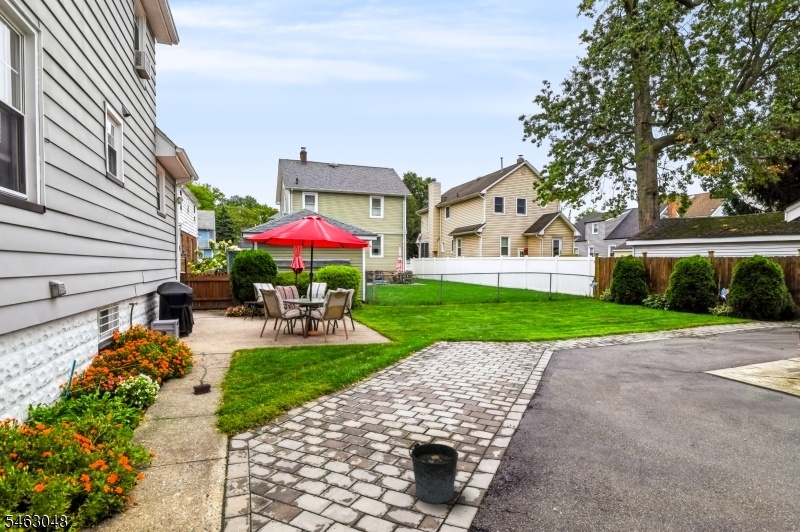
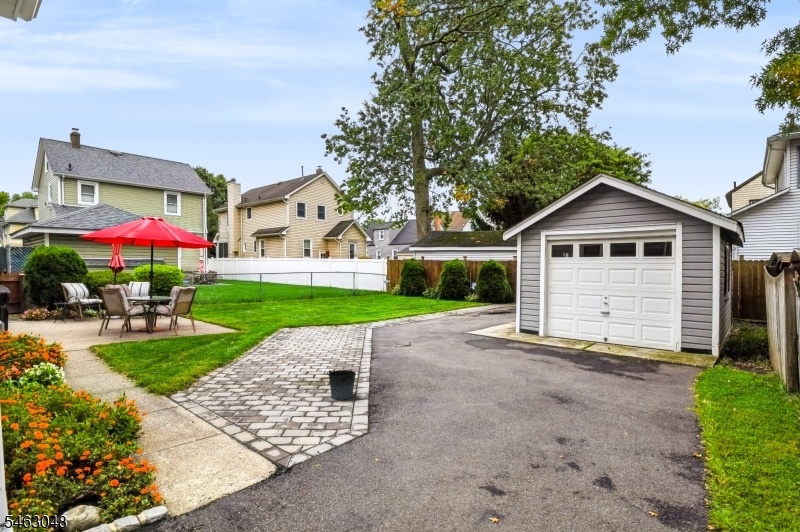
potted plant: present [190,353,217,395] -> none [99,341,130,377]

